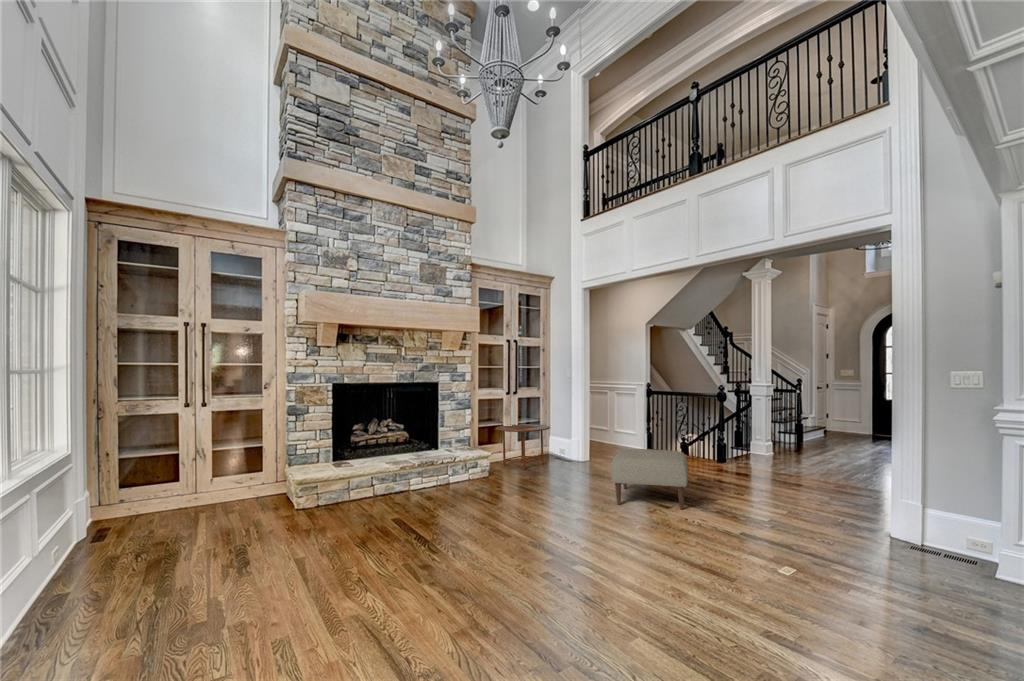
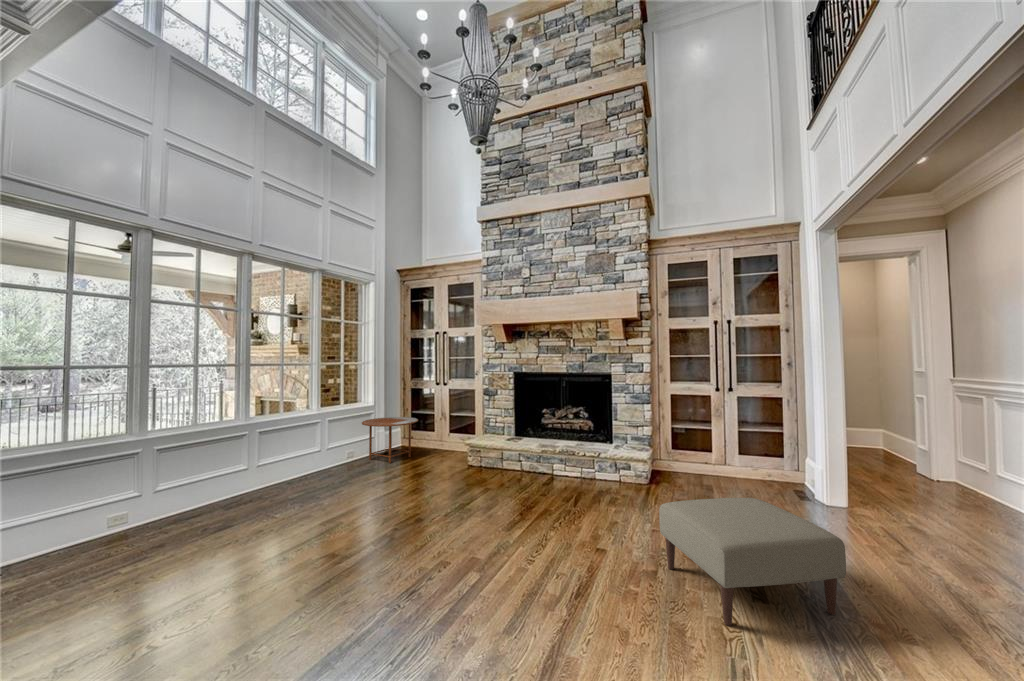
side table: present [495,424,550,470] -> present [362,417,418,463]

